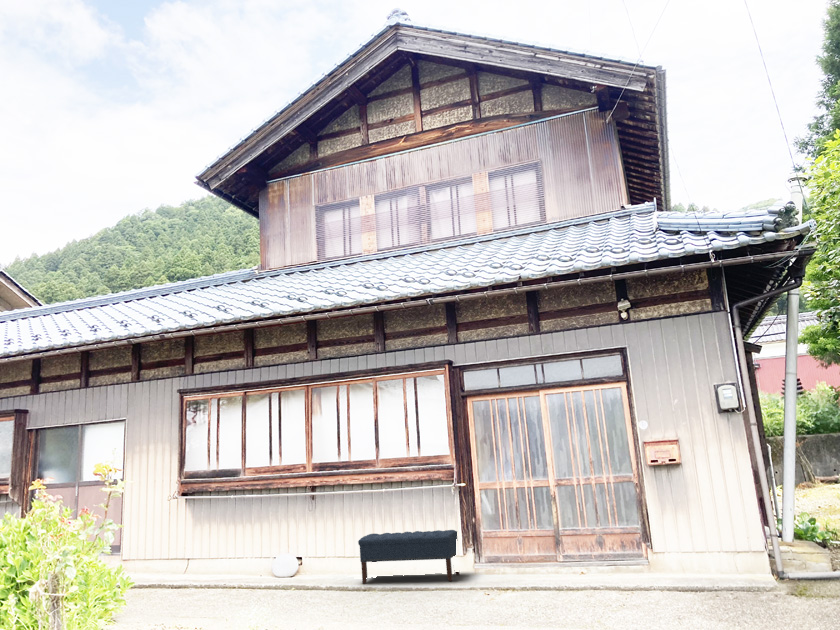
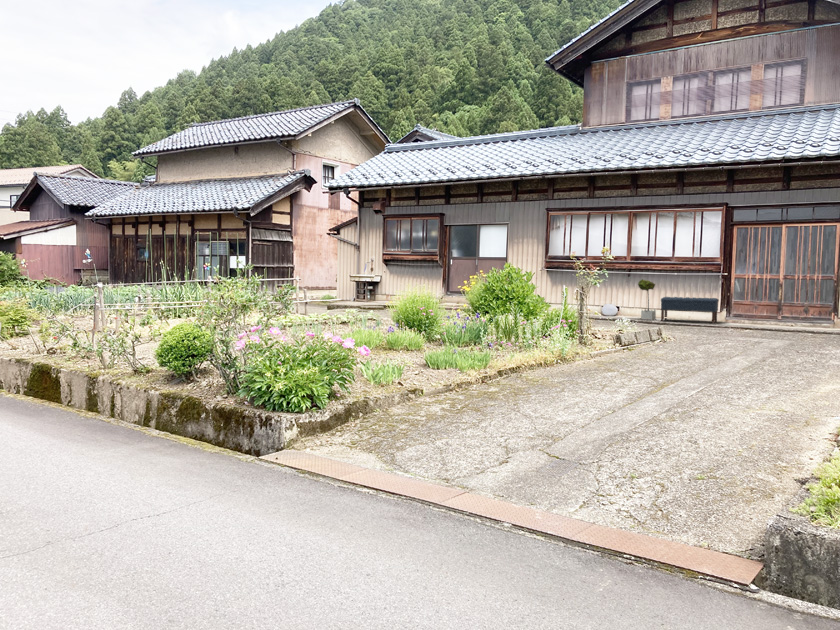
potted tree: none [323,504,359,581] -> present [638,279,656,320]

